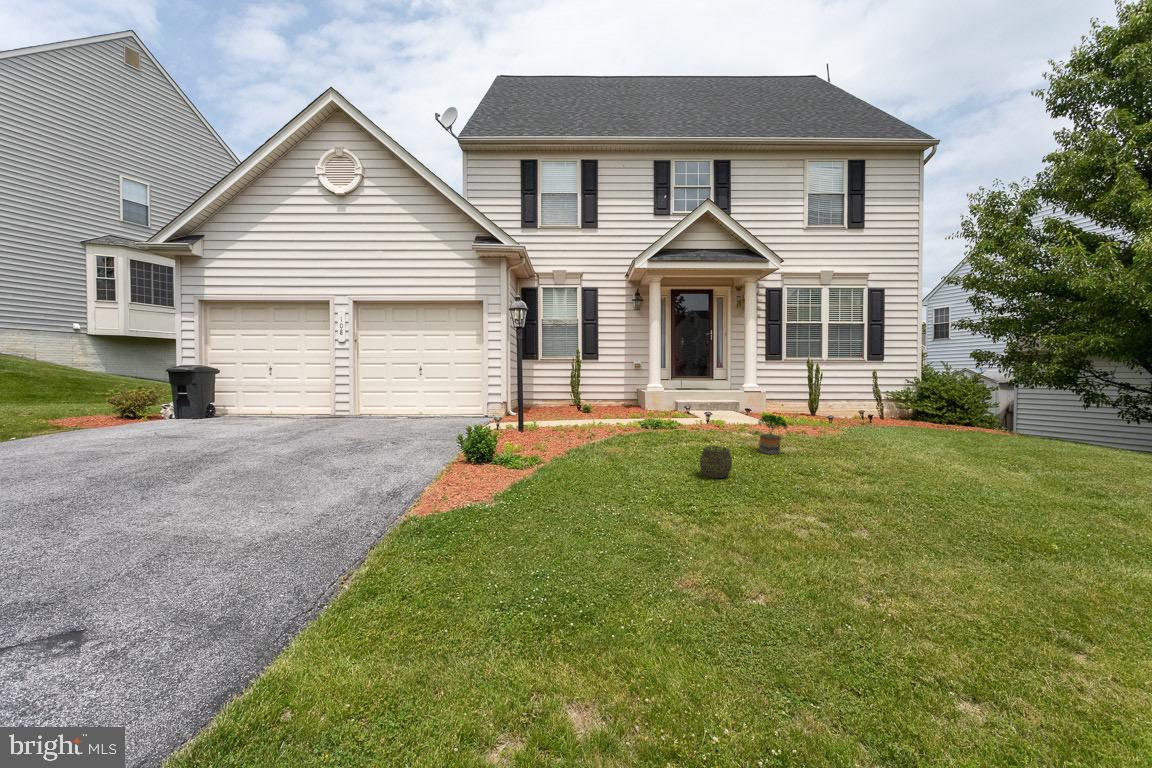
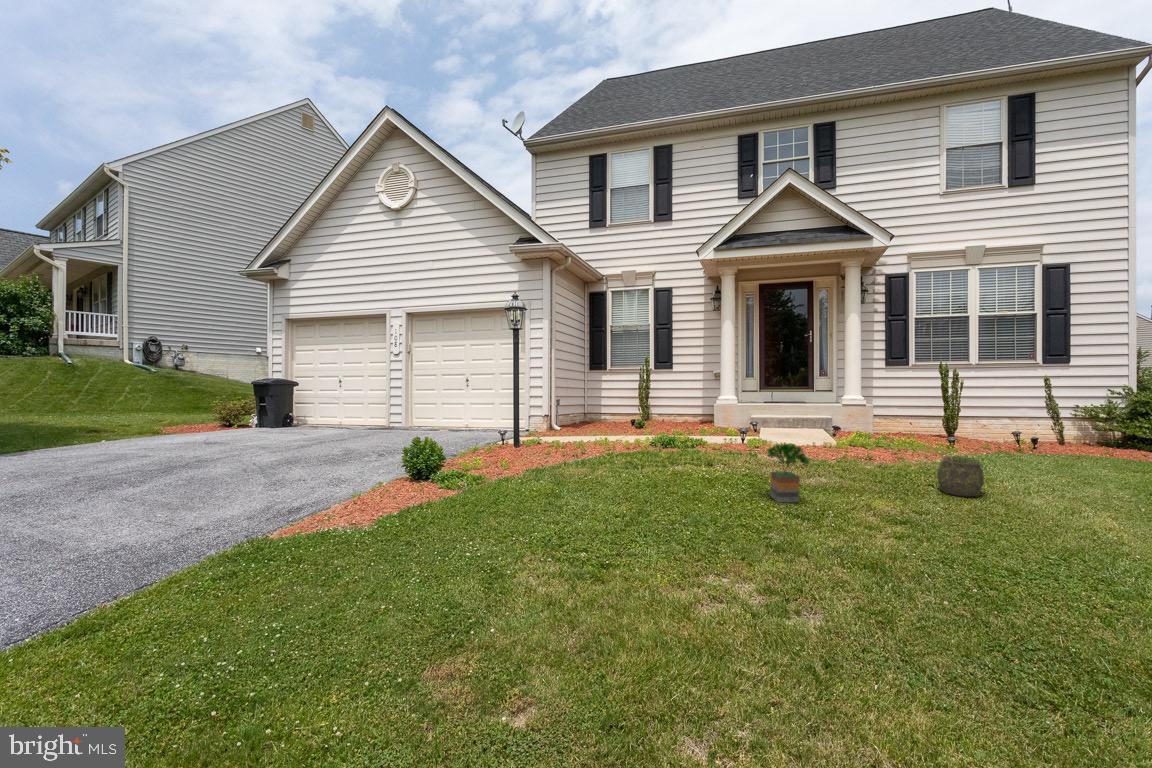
woven basket: present [700,446,732,478] -> present [937,456,984,497]

